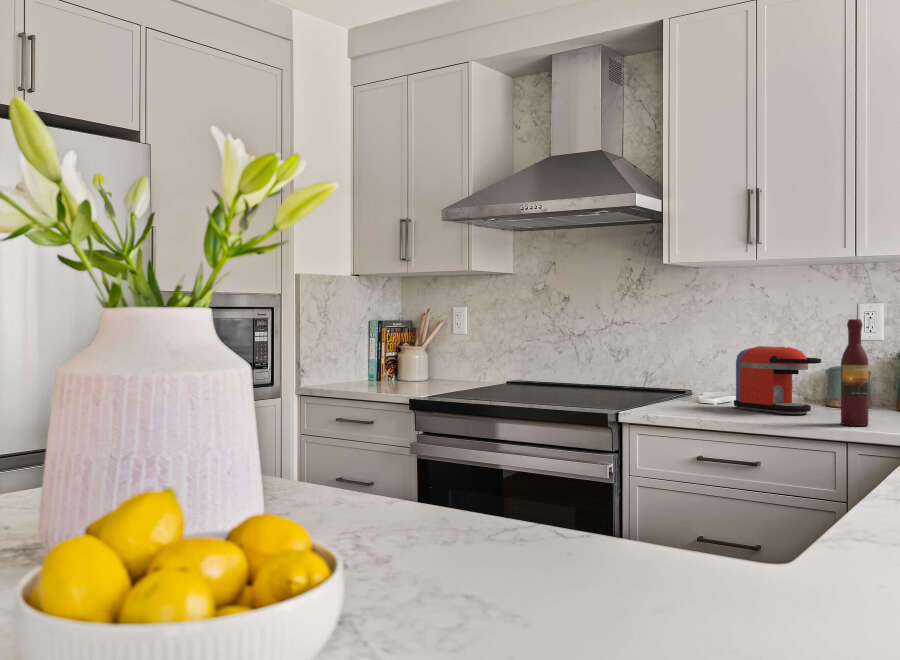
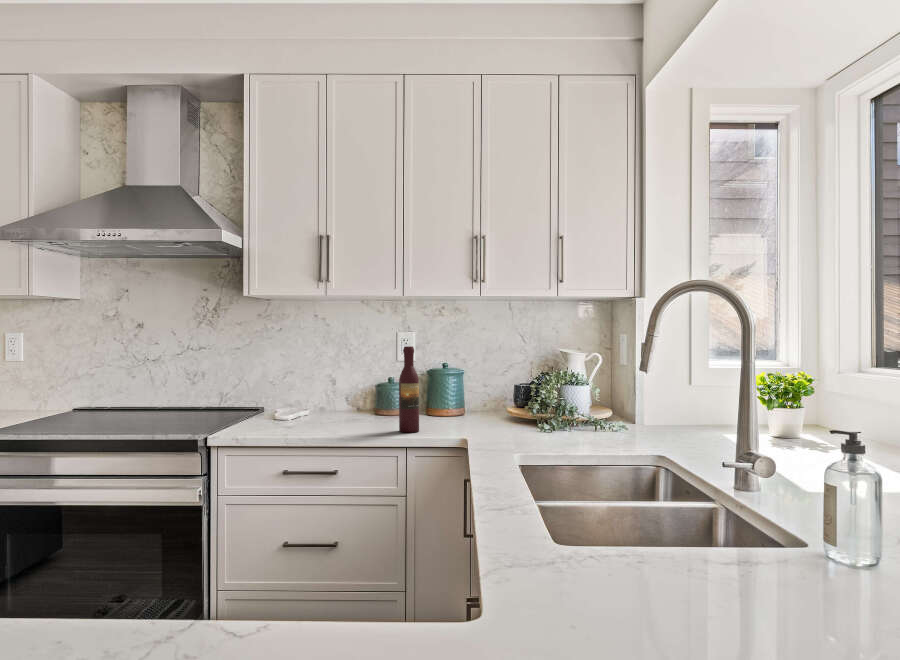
coffee maker: present [734,346,821,414] -> none [308,369,380,425]

